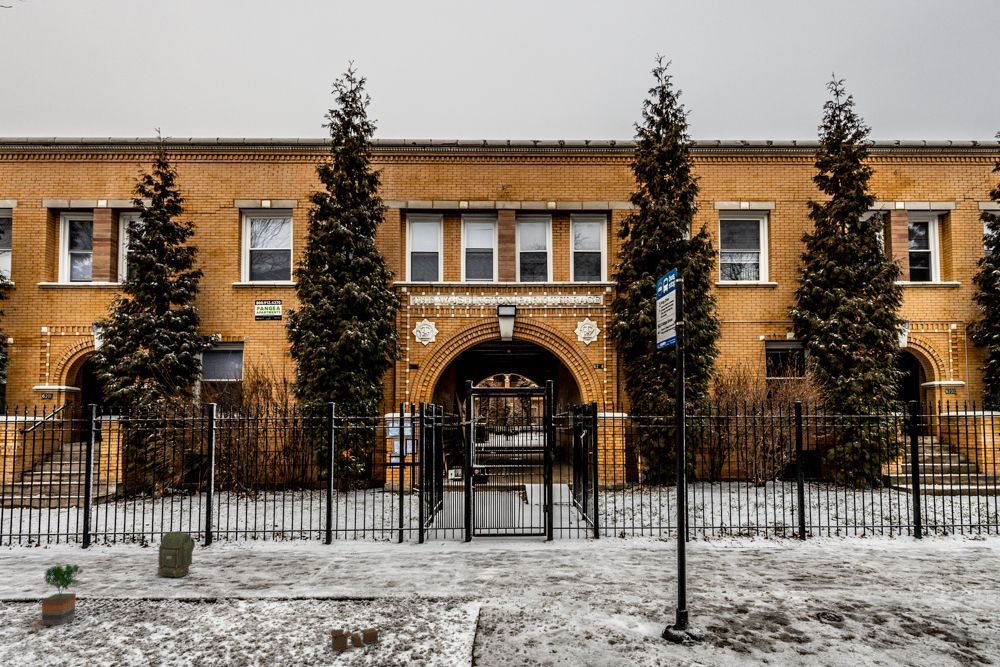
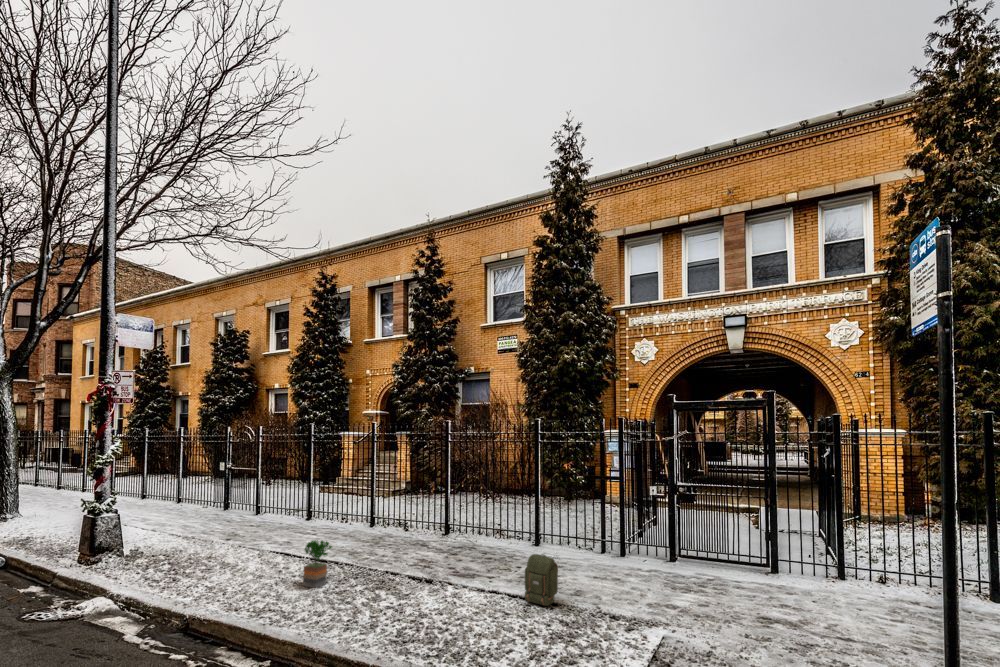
backpack: present [158,531,195,577] -> present [525,554,558,606]
cardboard box: present [329,628,378,651] -> none [501,628,548,649]

